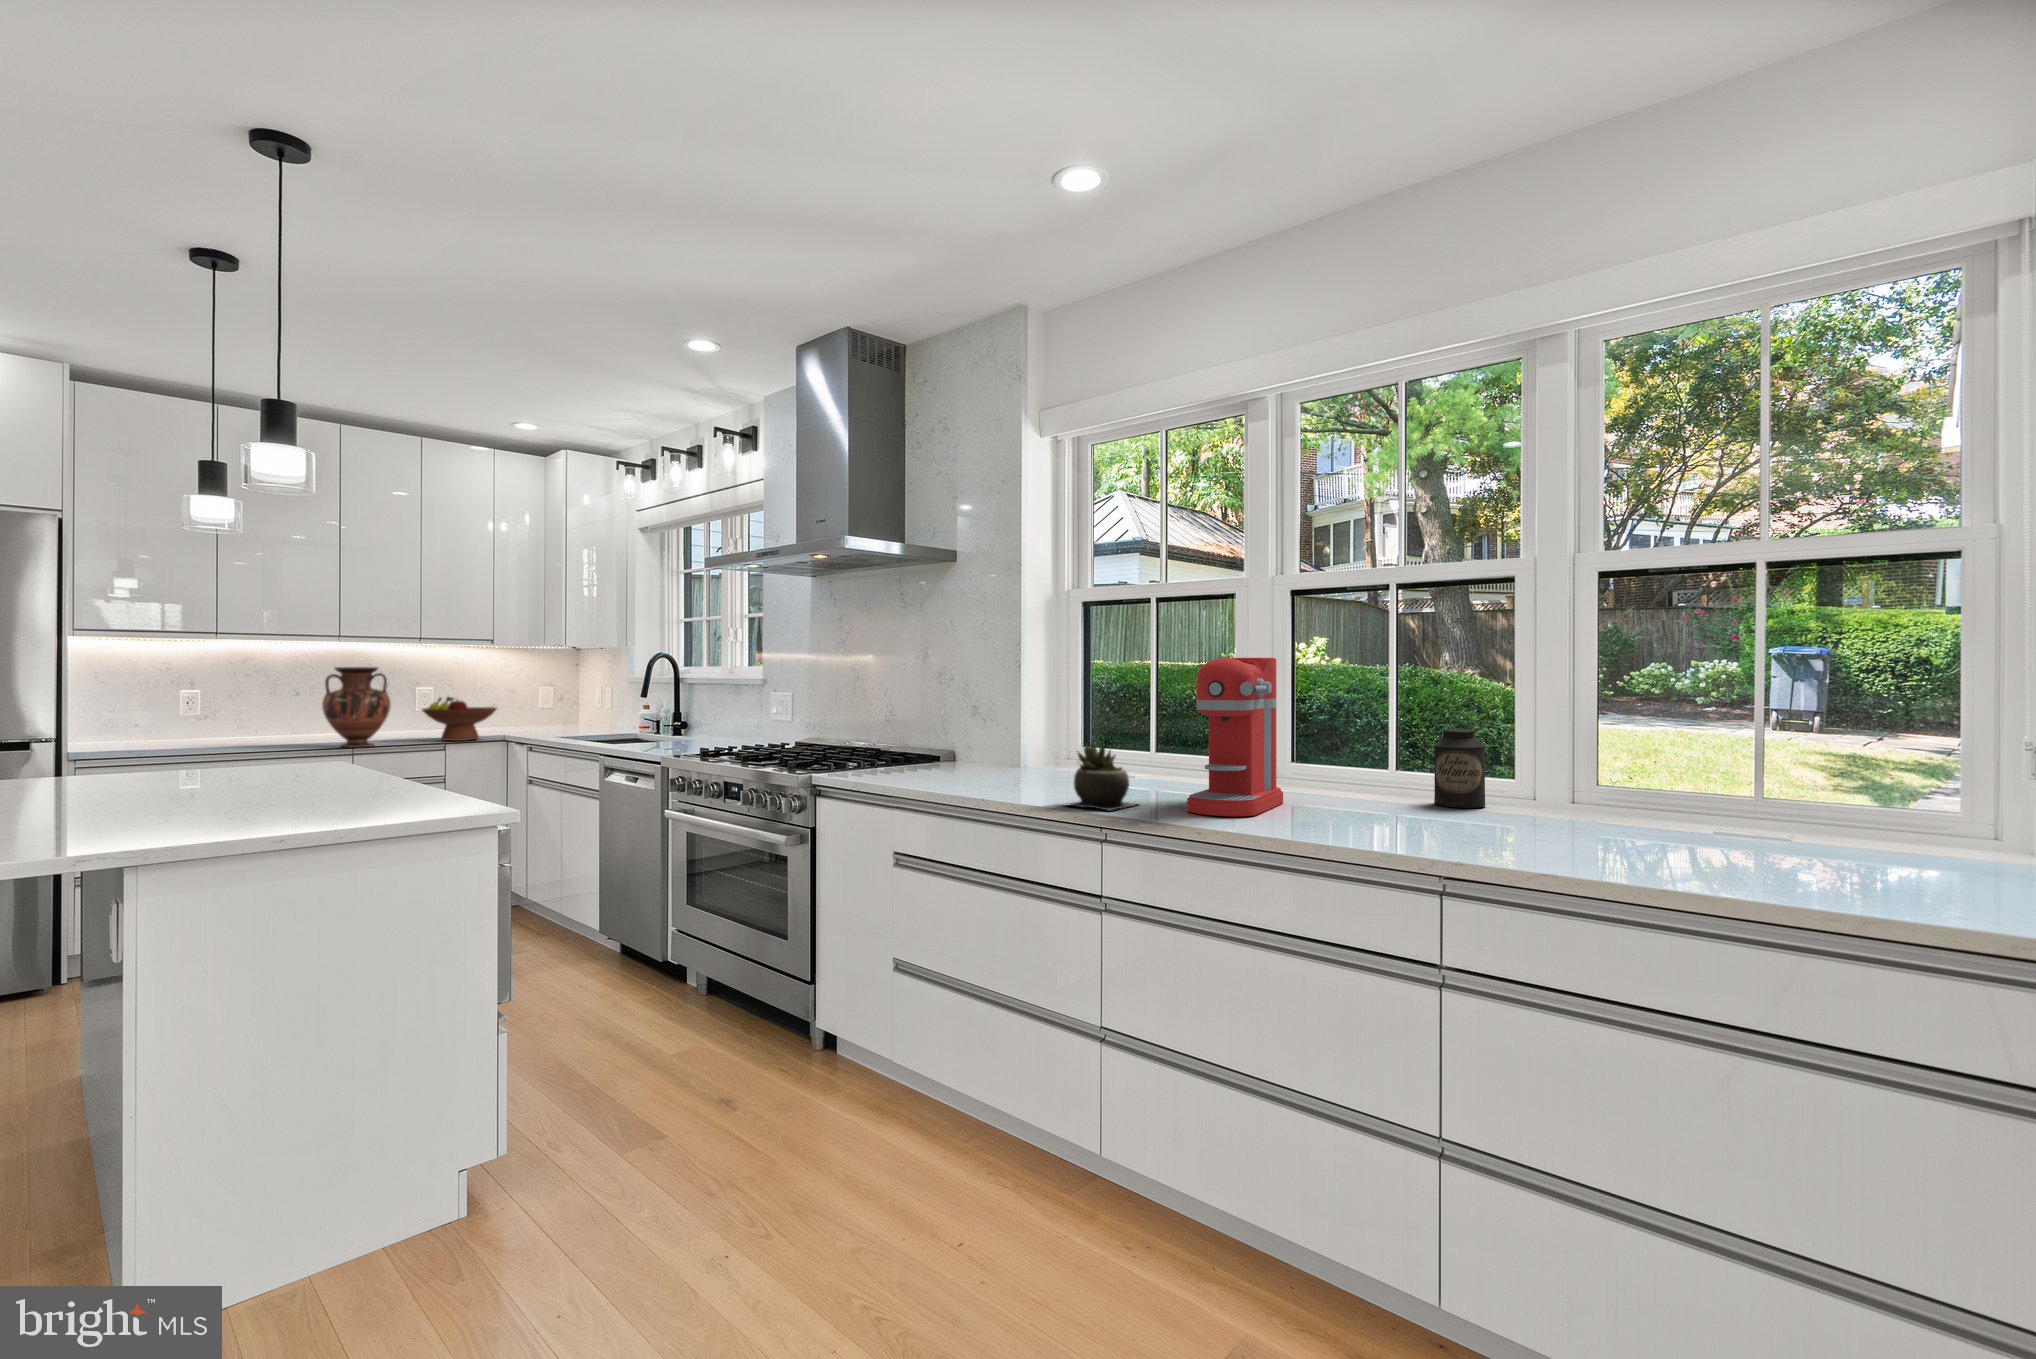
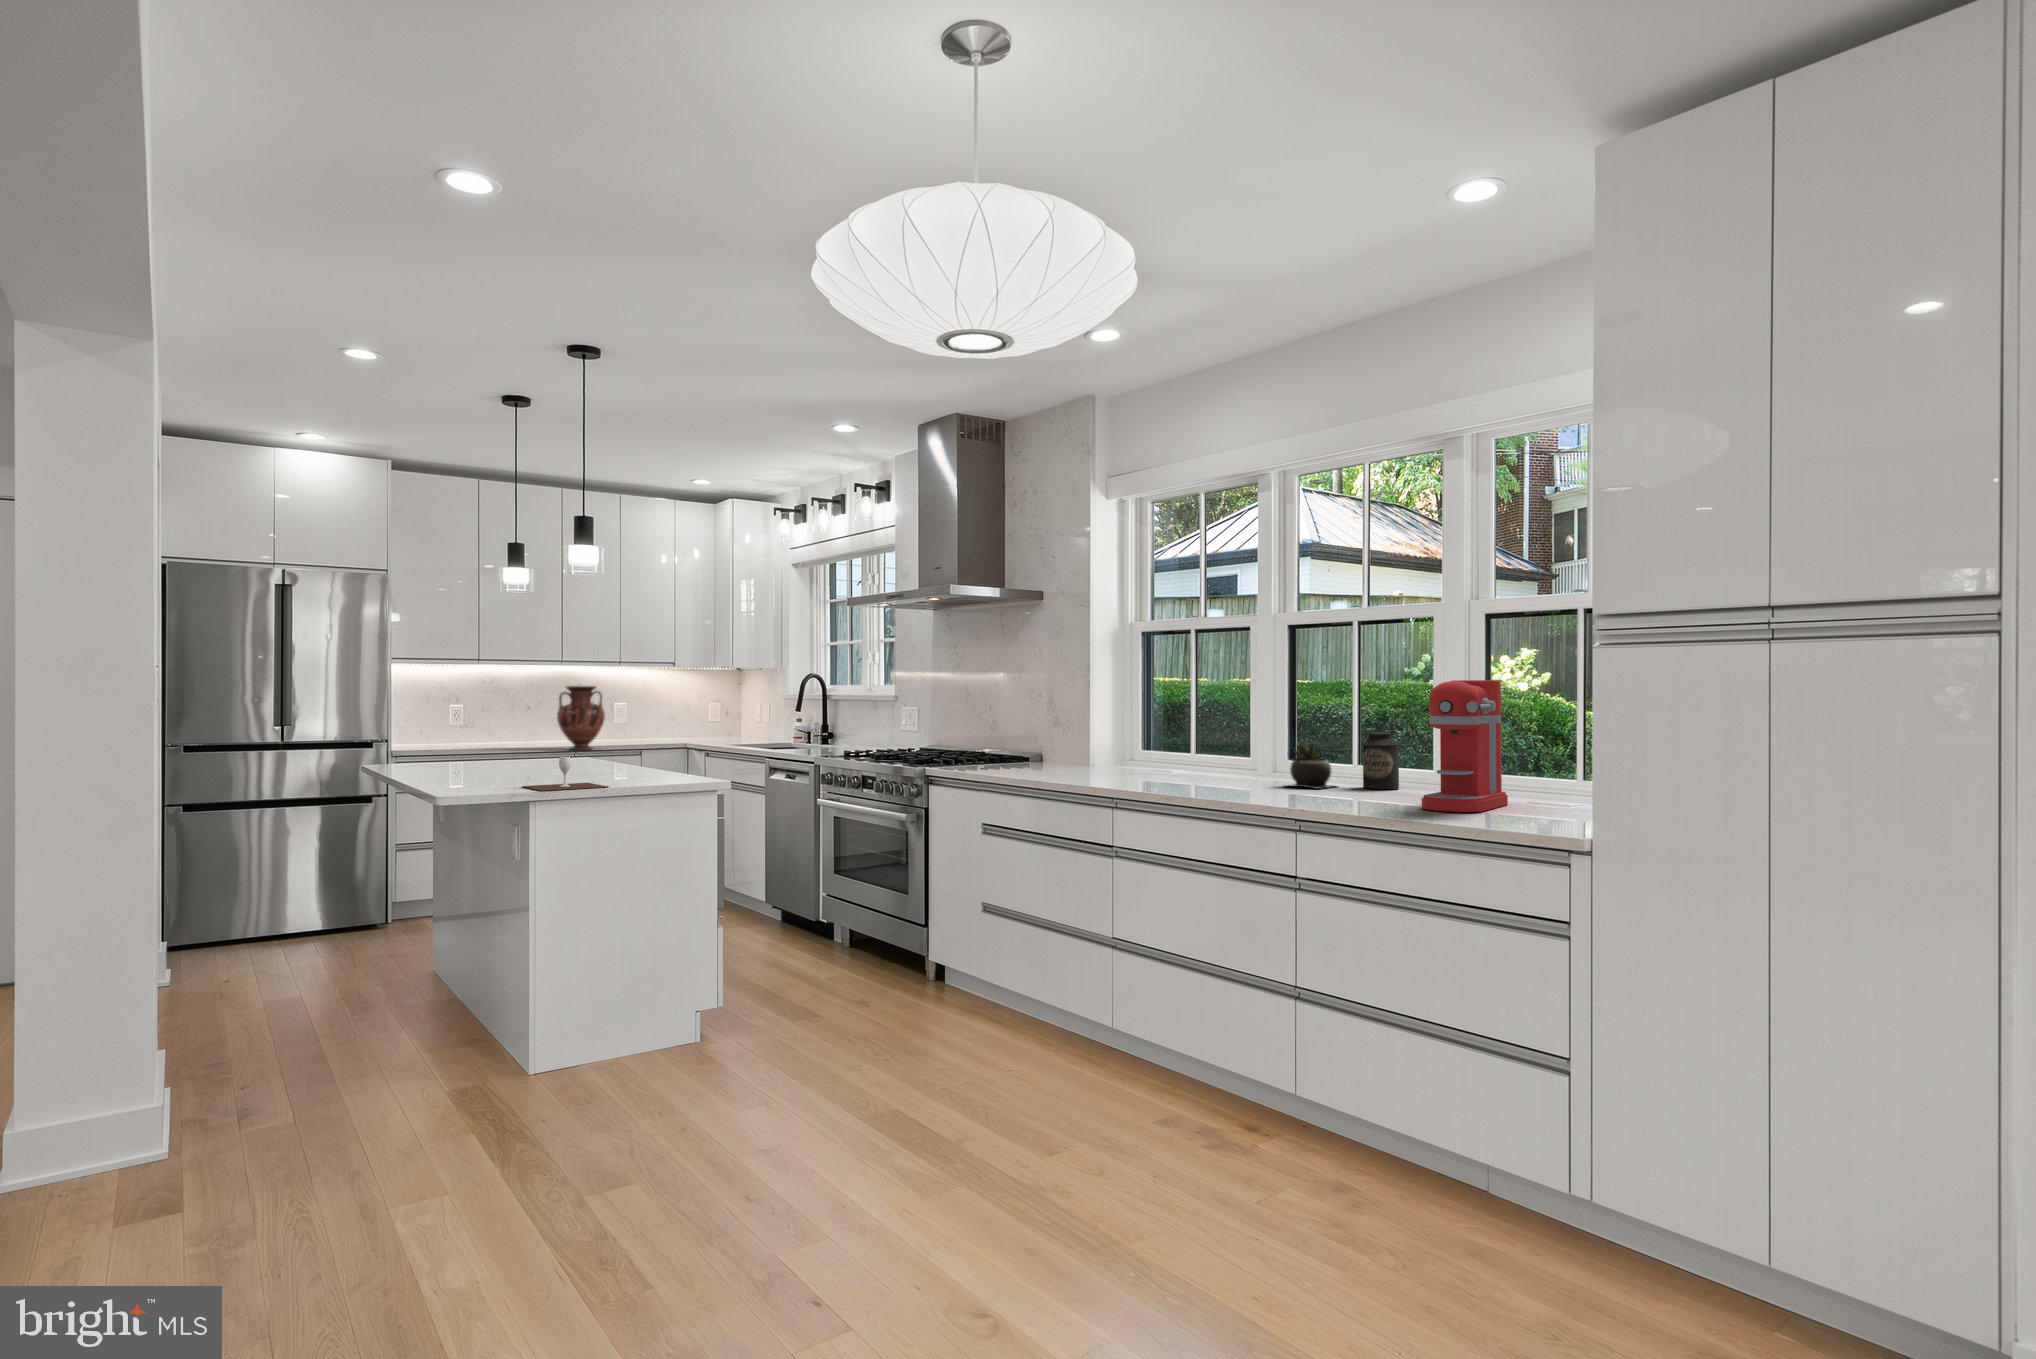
coffee maker: present [1187,658,1283,816] -> present [1422,680,1508,812]
fruit bowl: present [422,697,497,741] -> none [624,710,682,746]
succulent plant: present [1069,744,1136,810] -> present [1290,743,1331,789]
wine glass: none [135,778,297,841] -> present [523,757,608,791]

